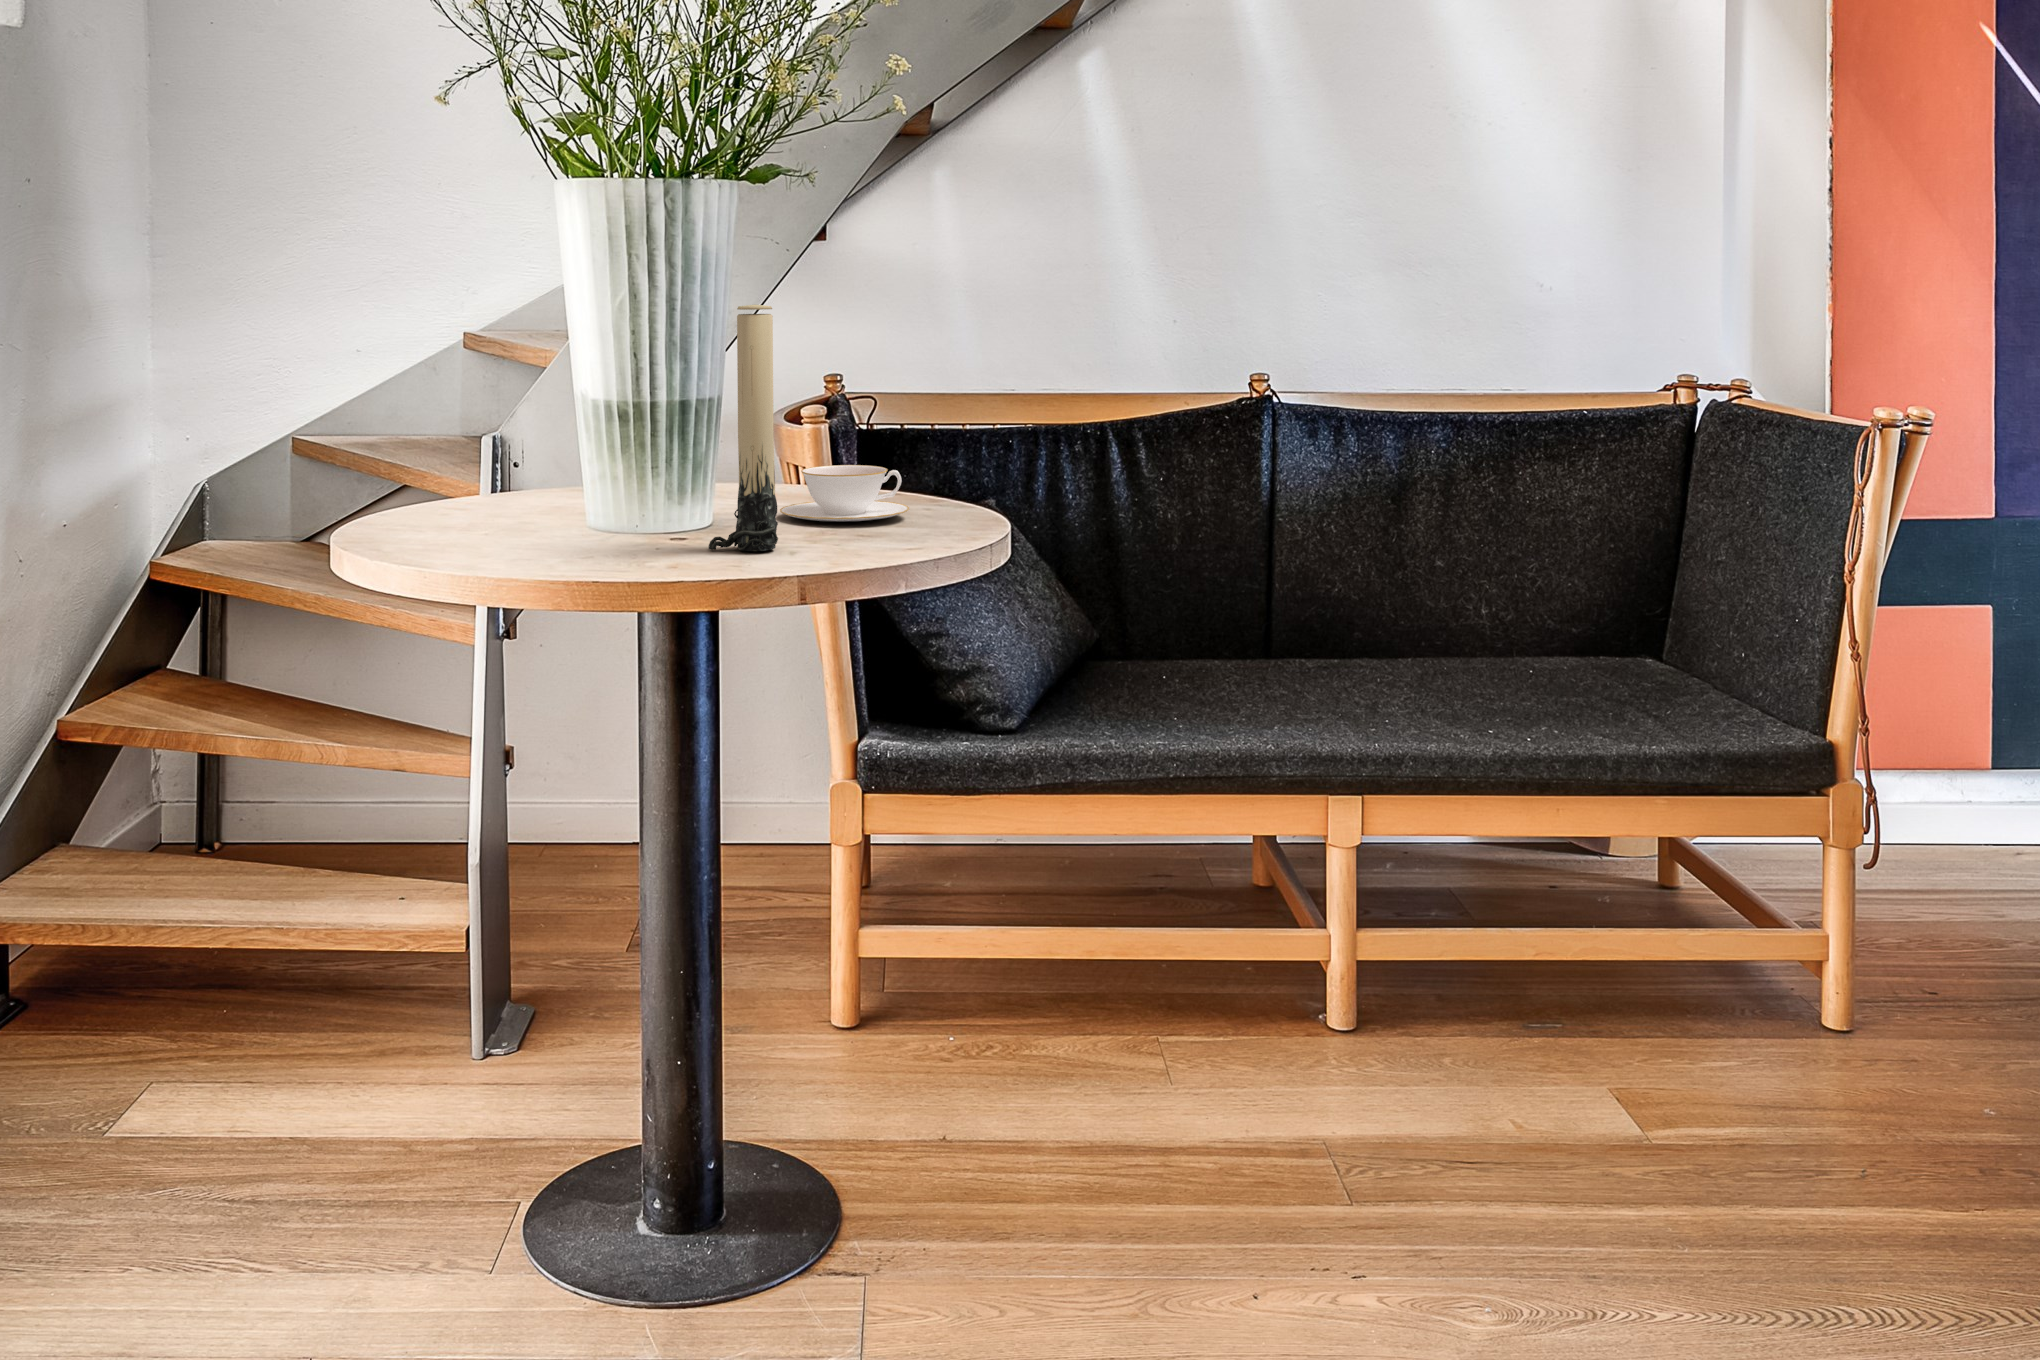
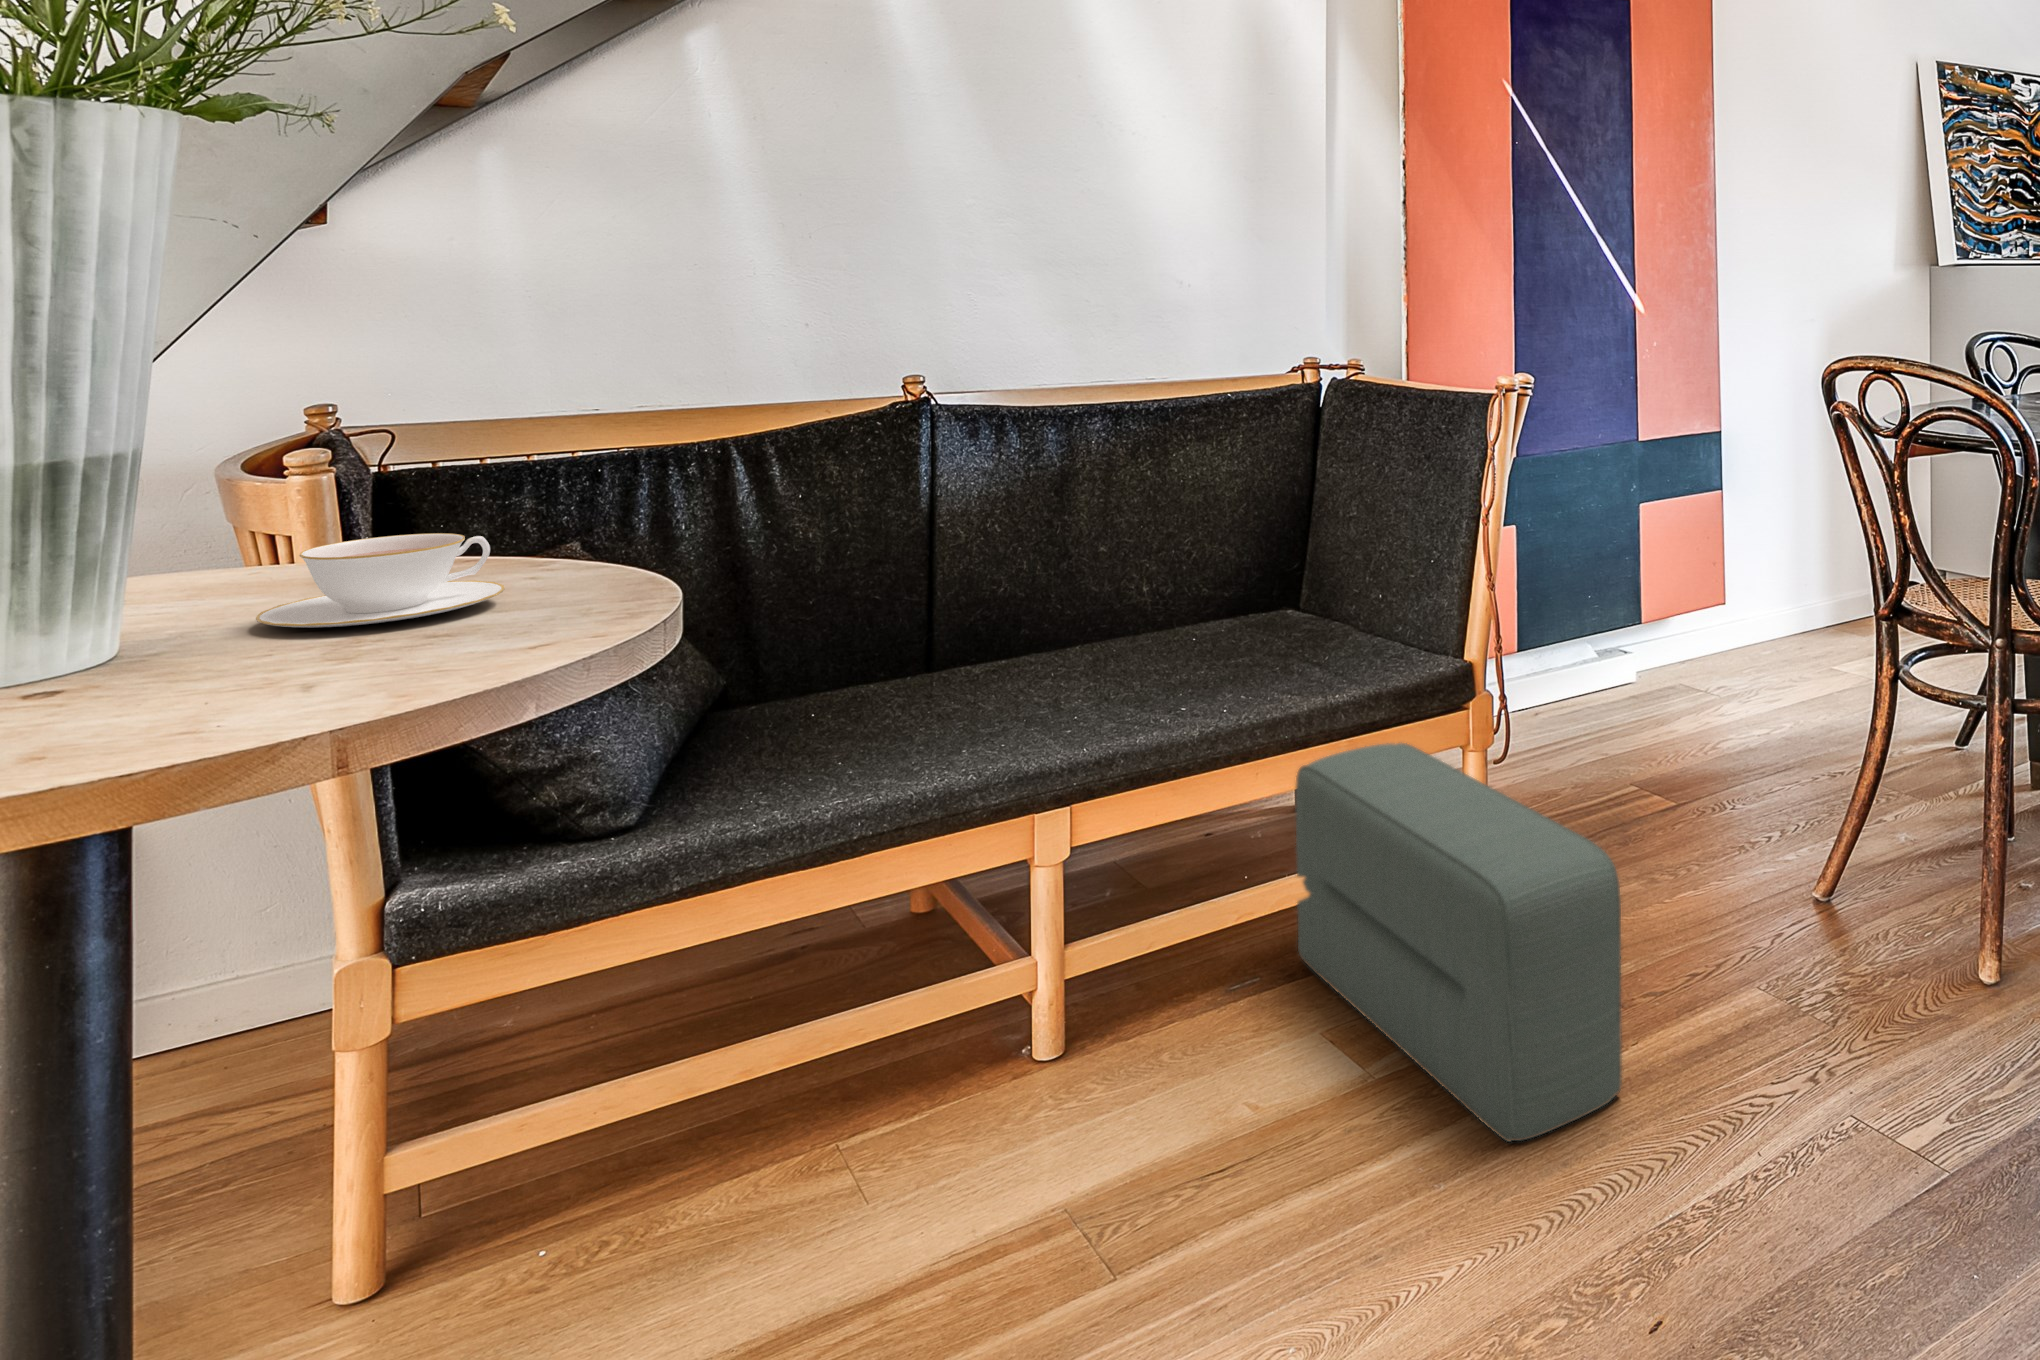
candle: present [709,305,778,551] -> none [113,303,274,712]
pouf: none [1603,807,1938,1258] -> present [1295,743,1622,1142]

